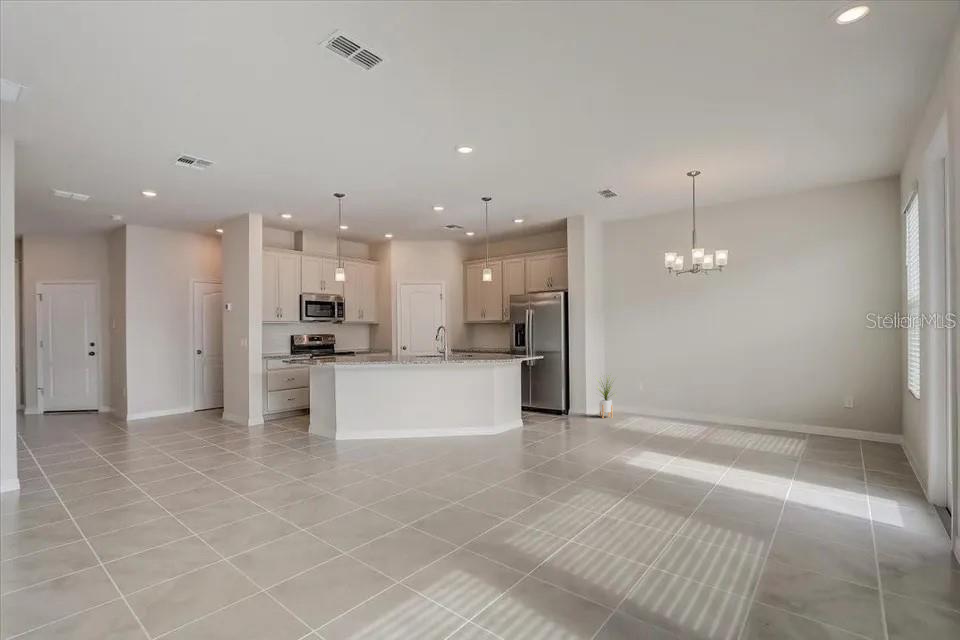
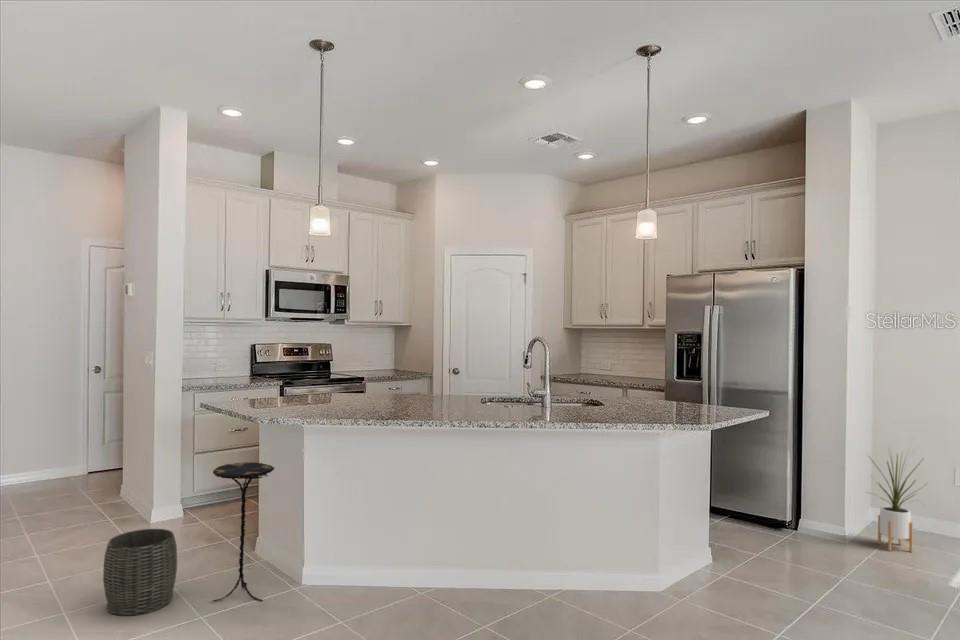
side table: none [295,385,323,446] -> present [213,462,274,601]
woven basket: none [247,416,279,451] -> present [103,529,177,616]

